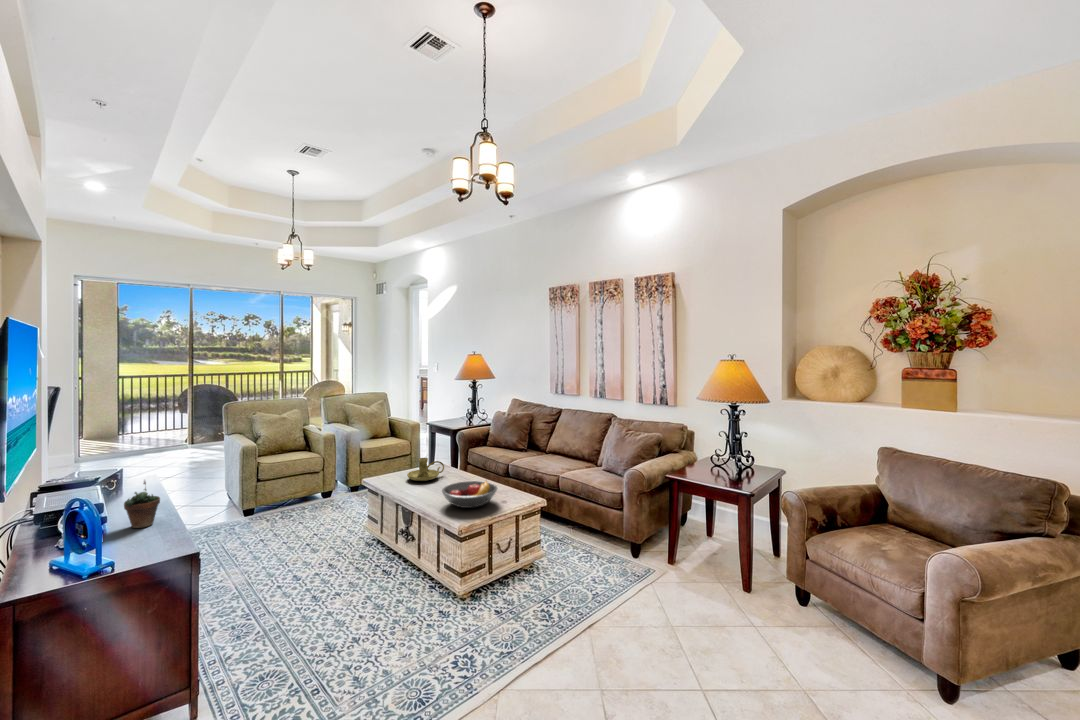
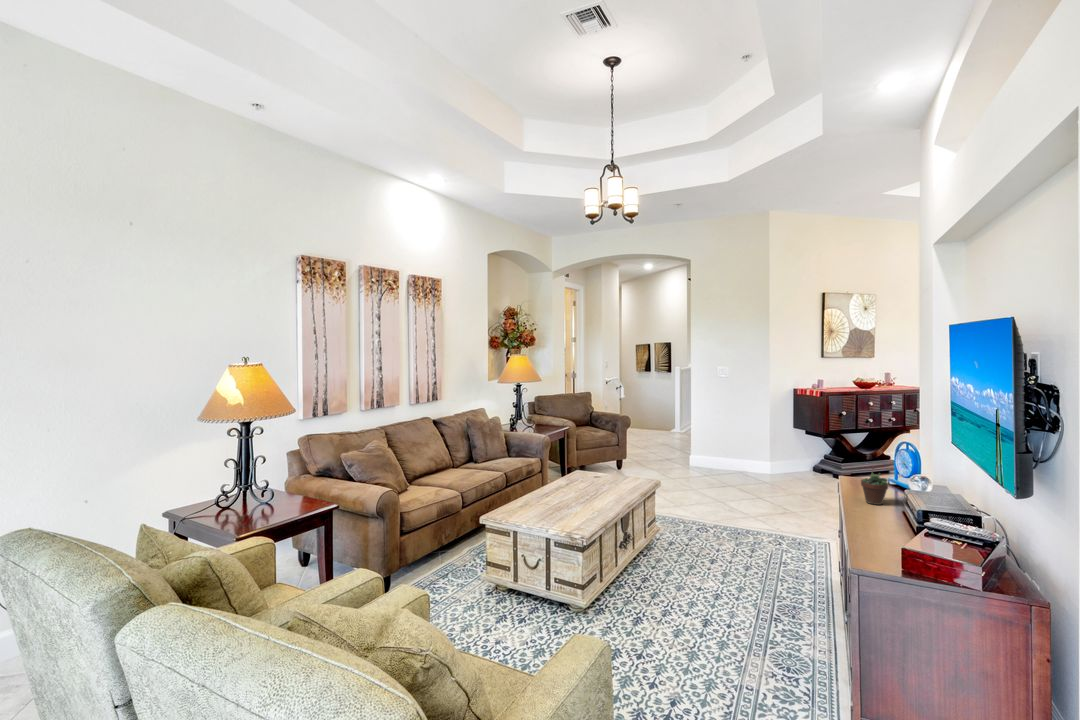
candle holder: present [407,458,444,481] -> none [538,485,578,514]
fruit bowl: present [442,481,497,508] -> none [587,466,636,488]

